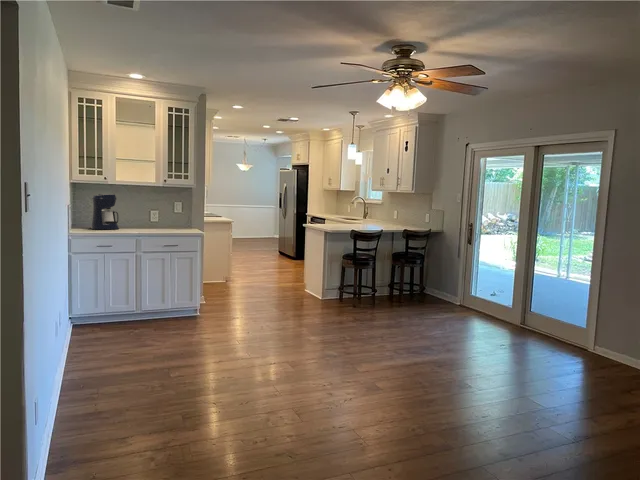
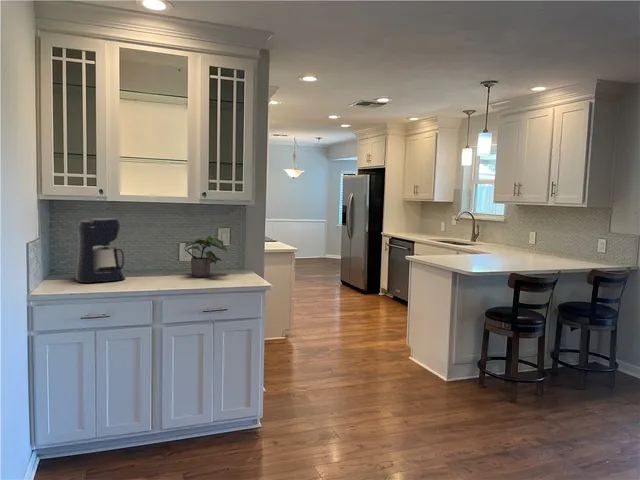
potted plant: none [154,206,179,229] -> present [185,236,227,277]

